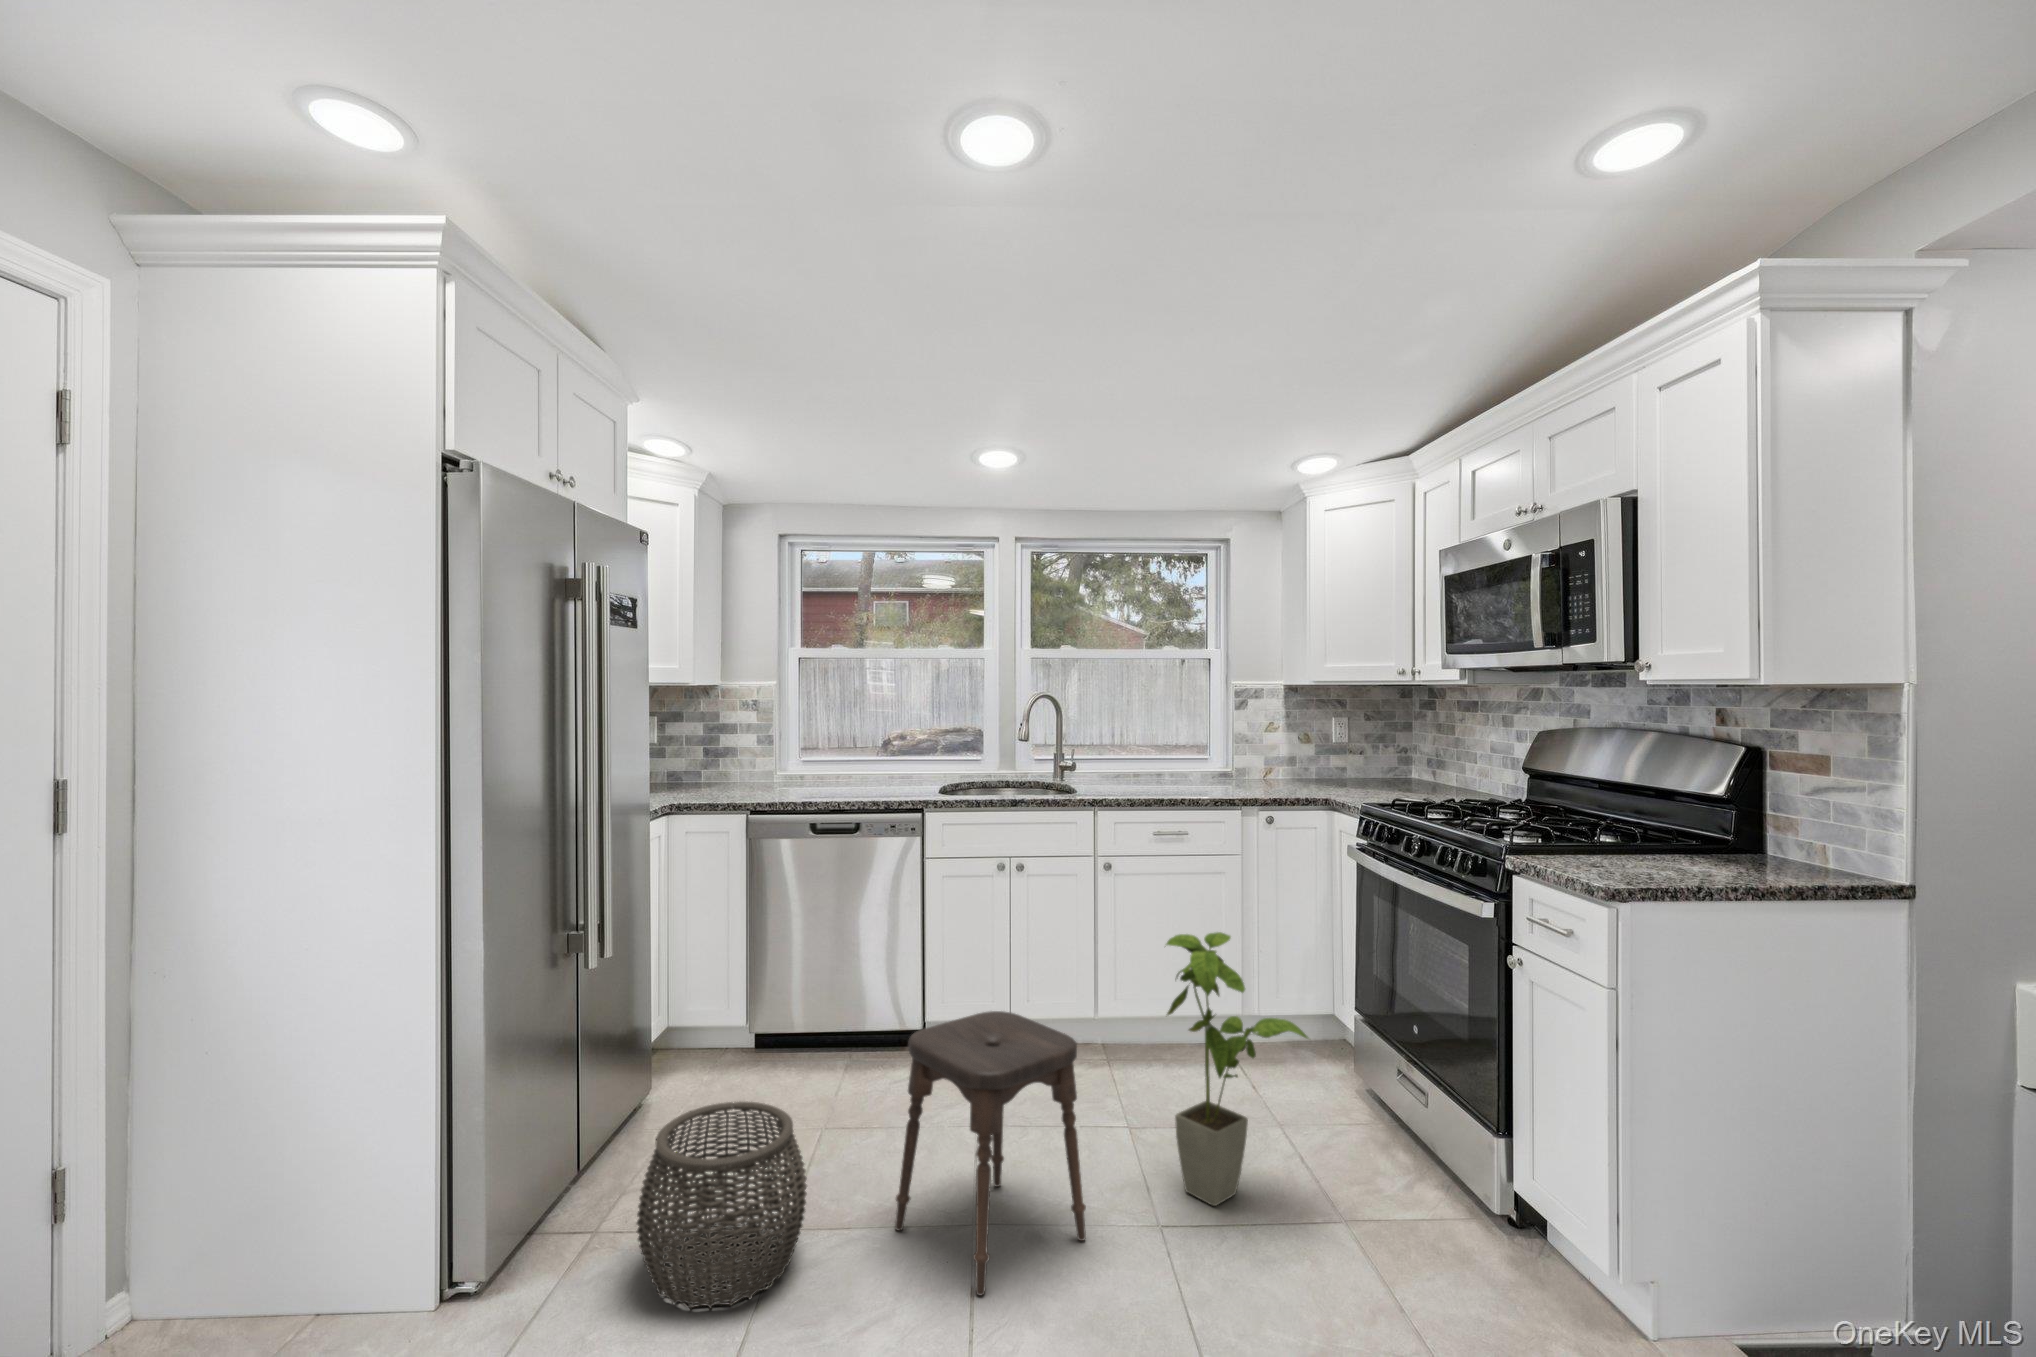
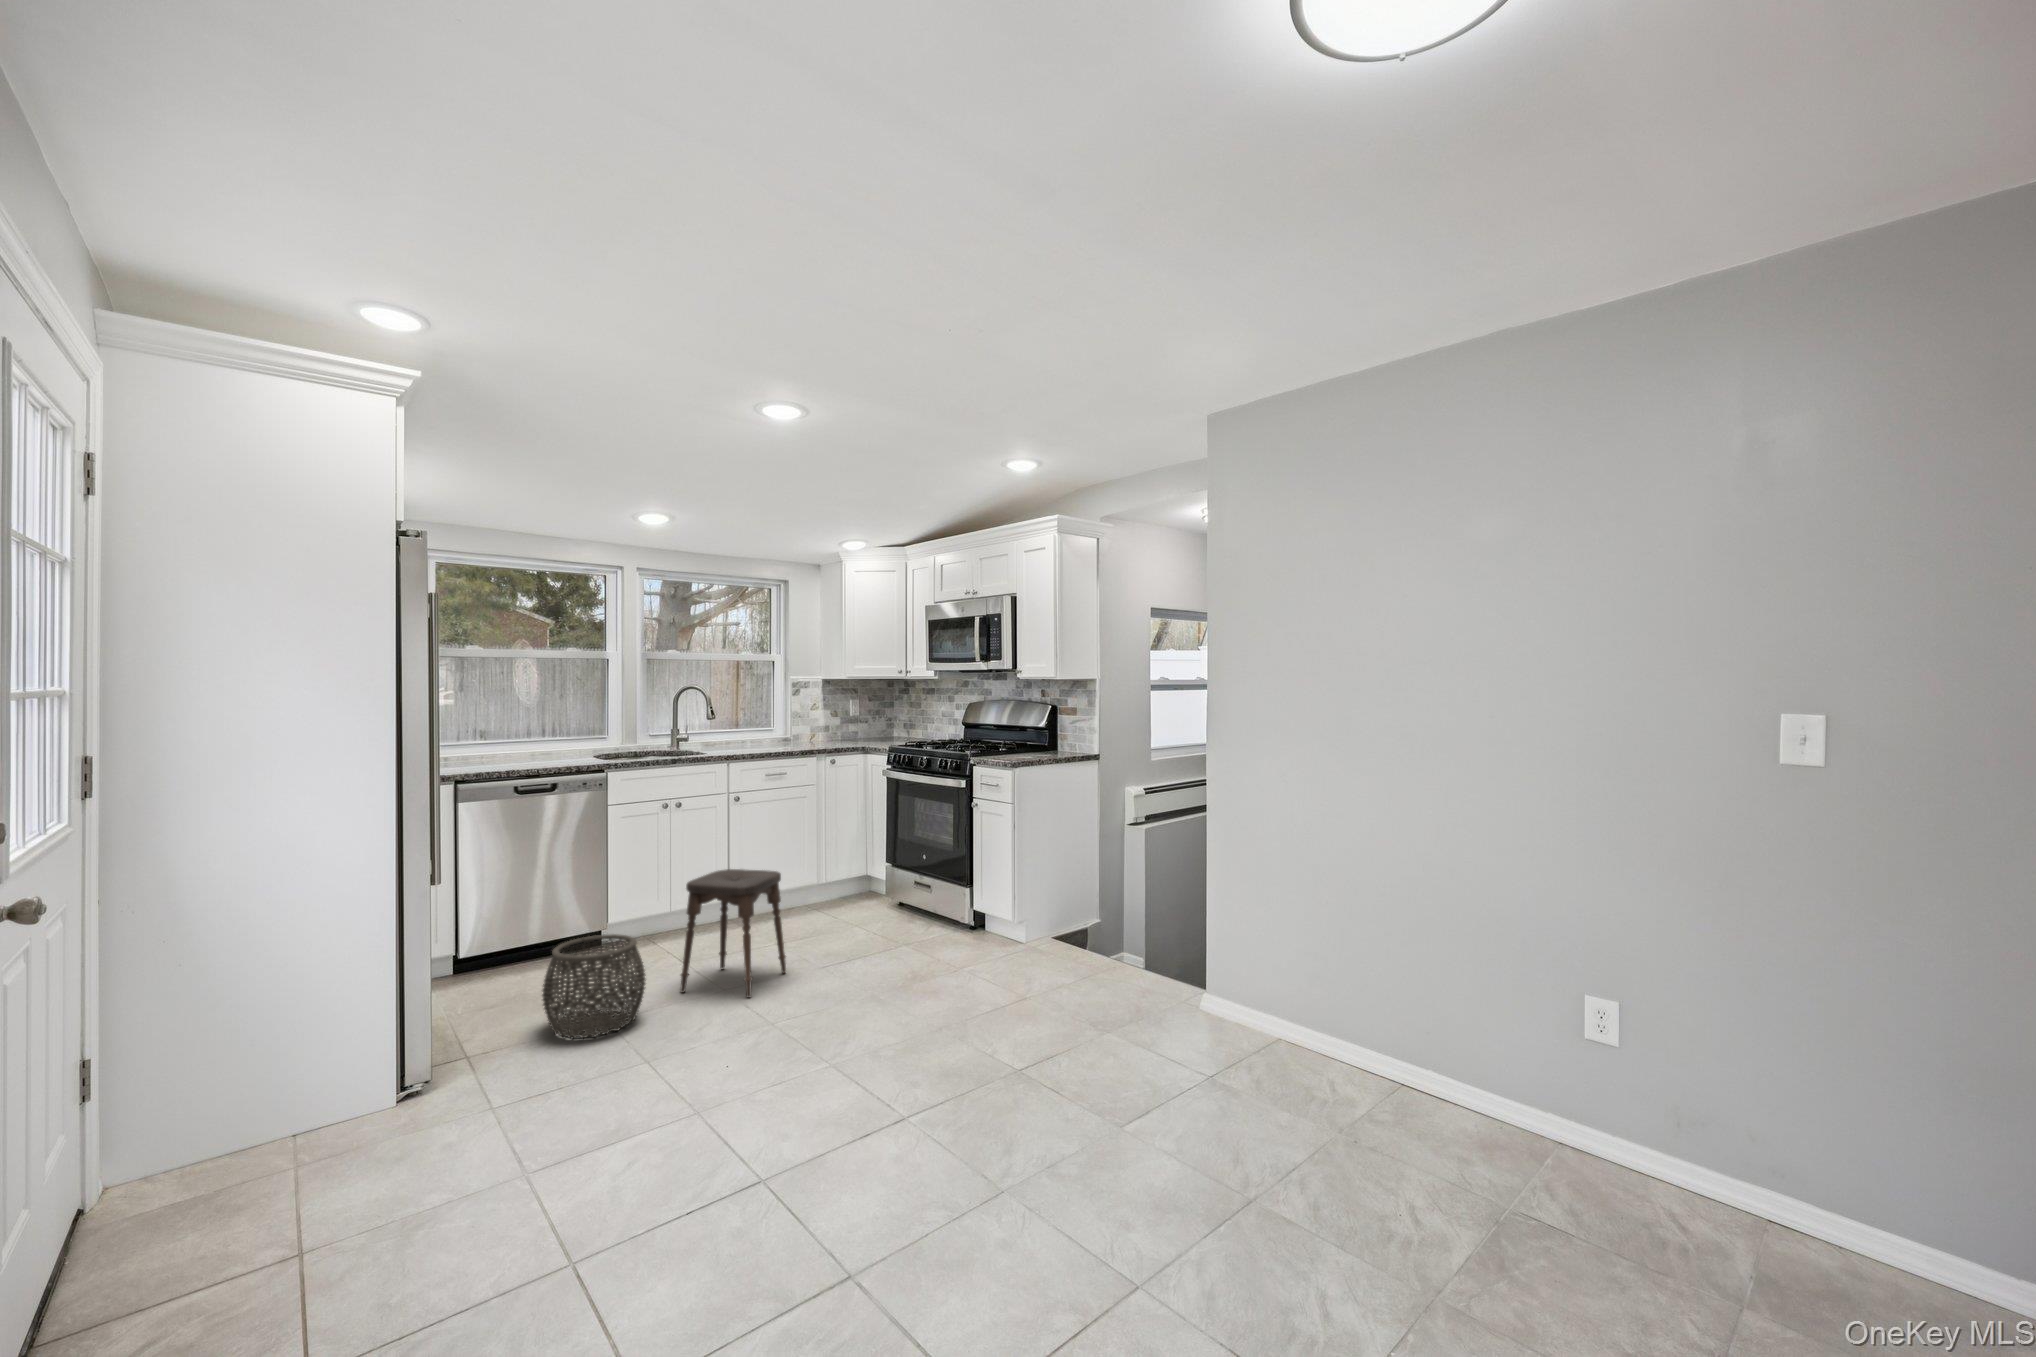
house plant: present [1166,932,1308,1206] -> none [810,811,886,951]

